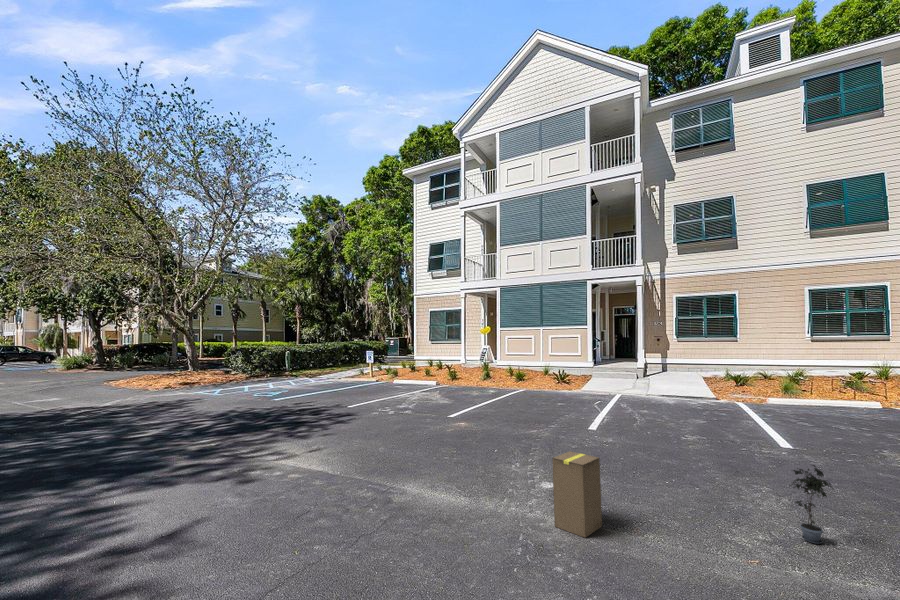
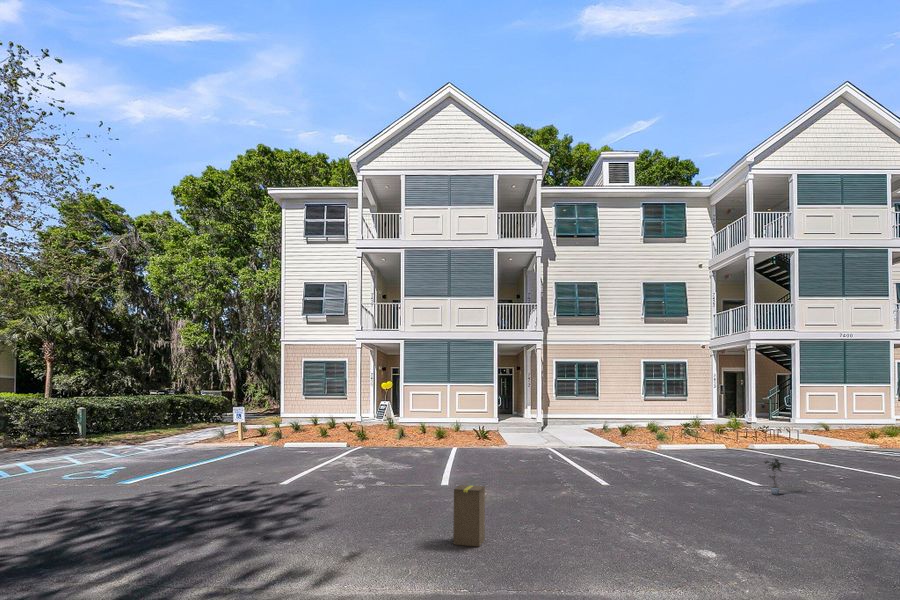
cardboard box: present [552,451,602,538] -> present [453,485,485,547]

